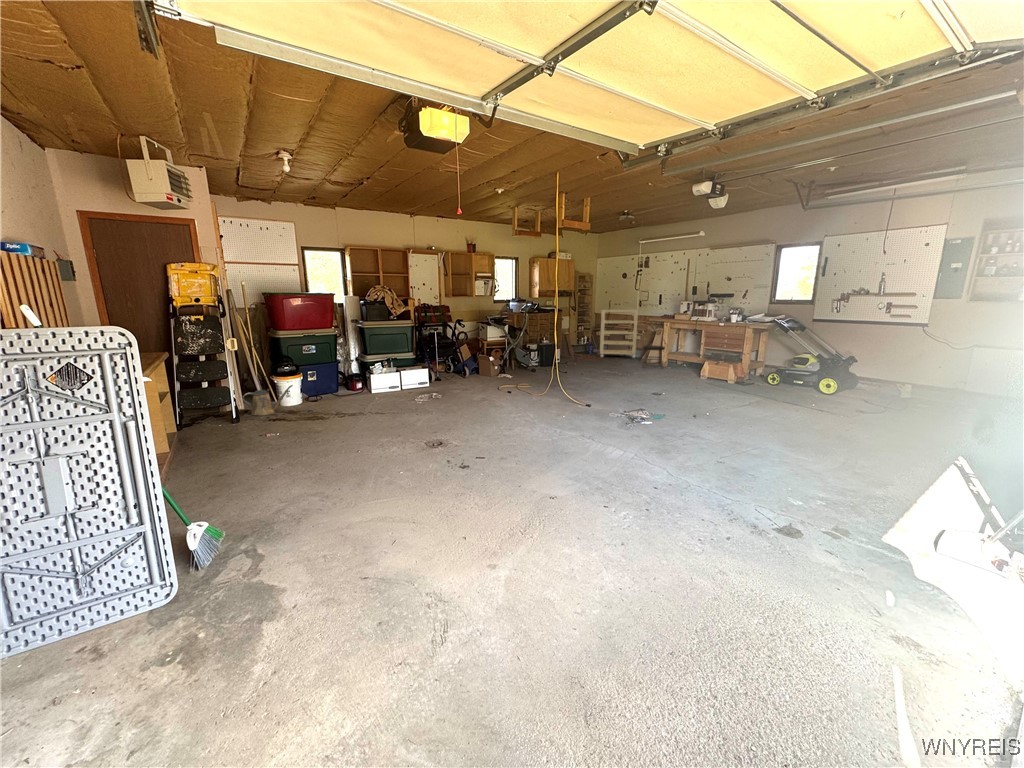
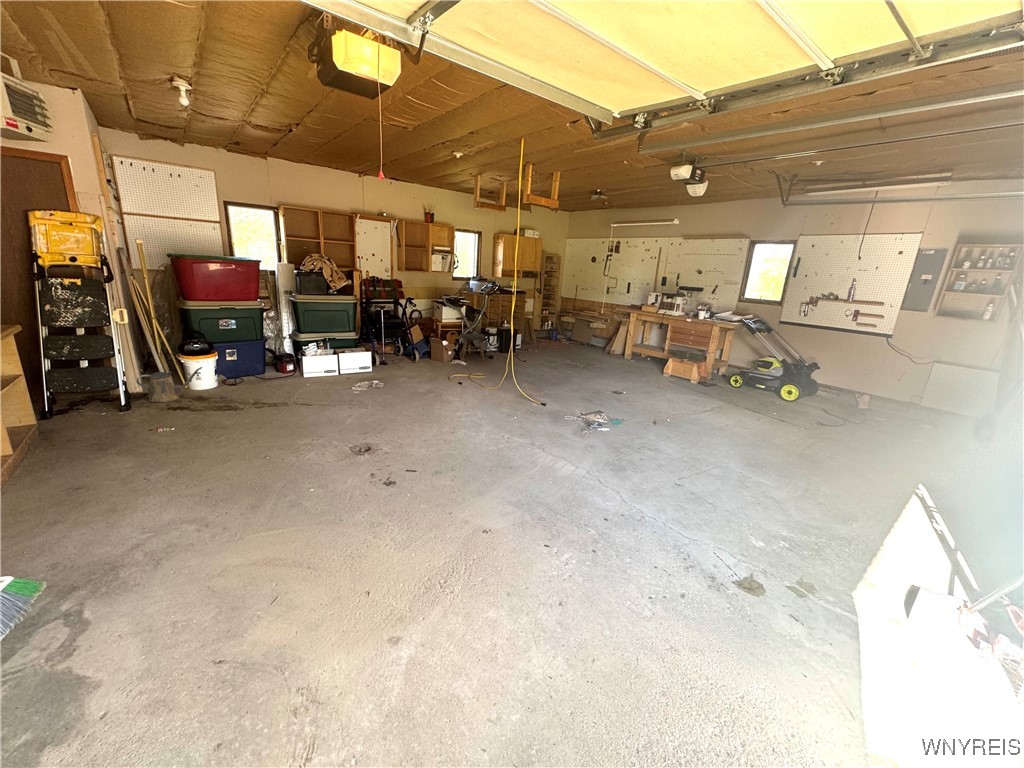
shelving unit: present [600,310,638,358] -> none [564,294,605,347]
stool: present [643,345,665,368] -> present [461,333,485,360]

